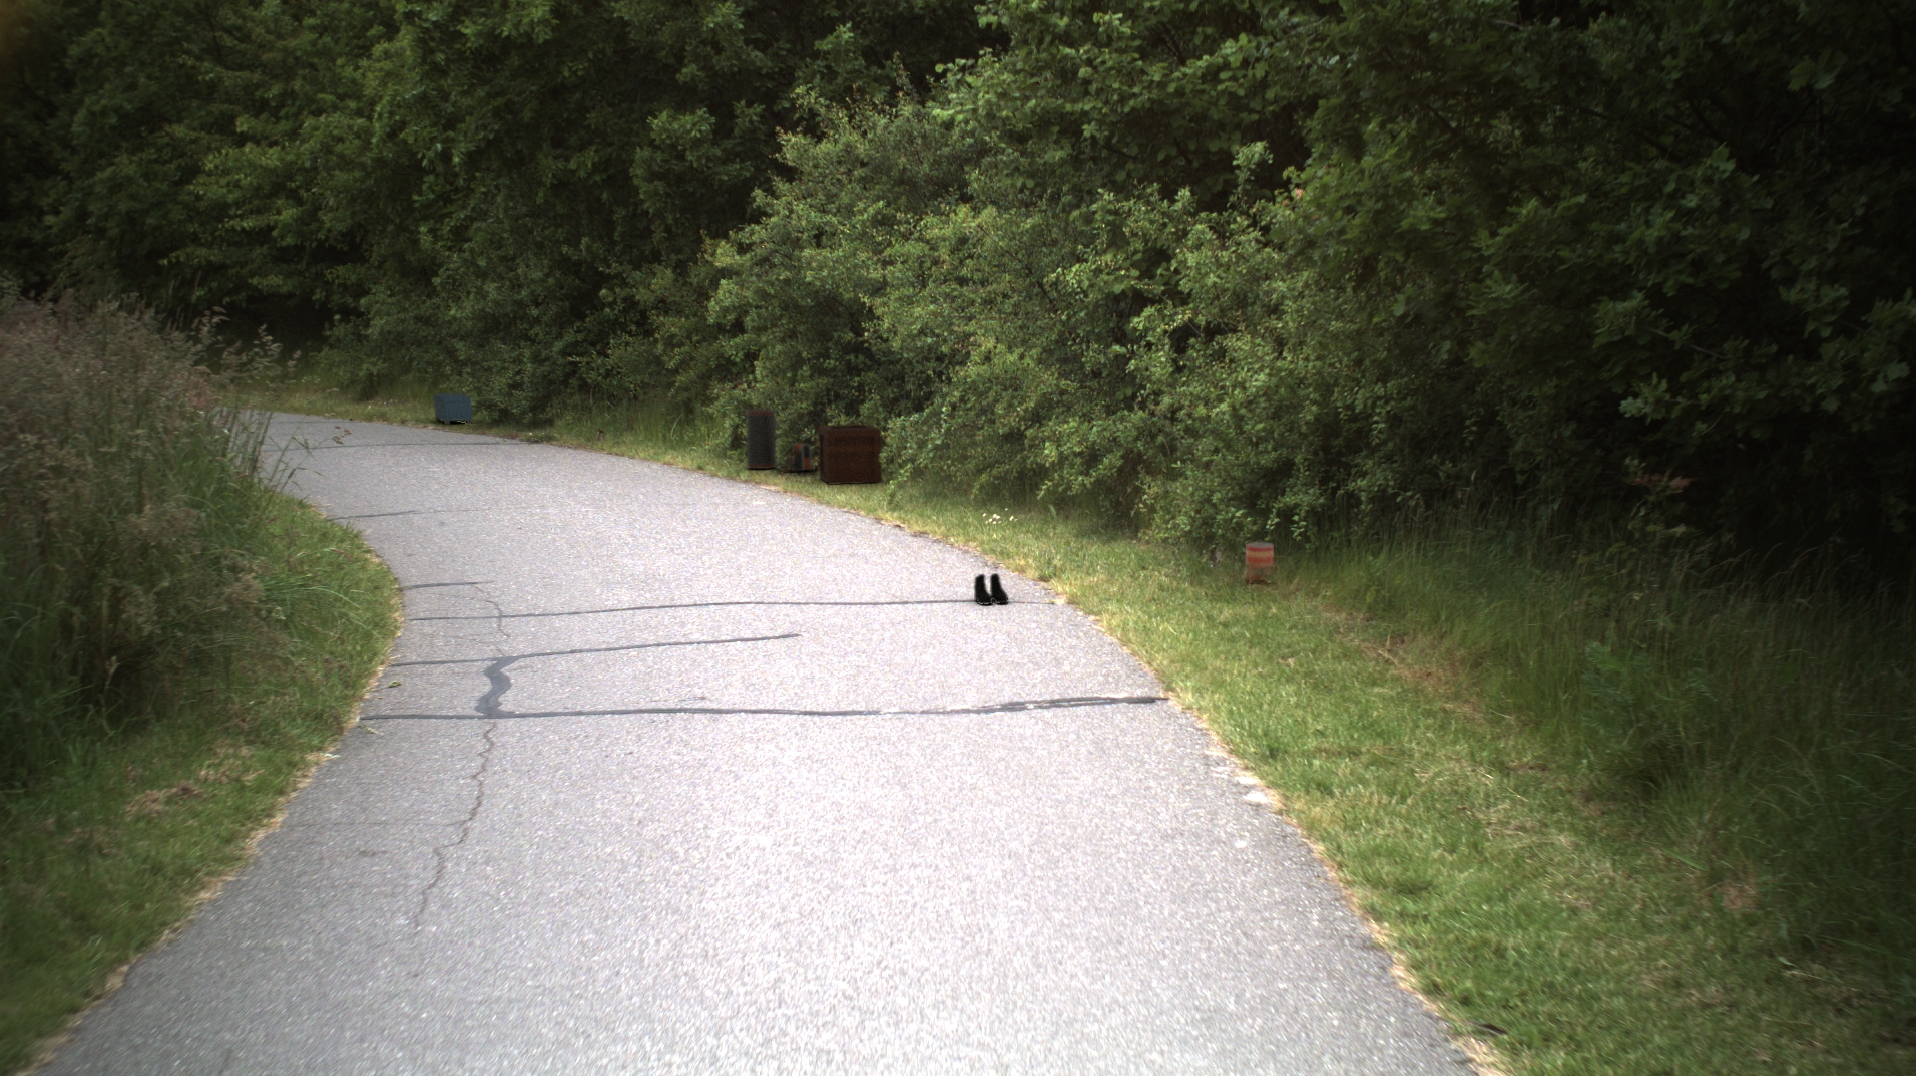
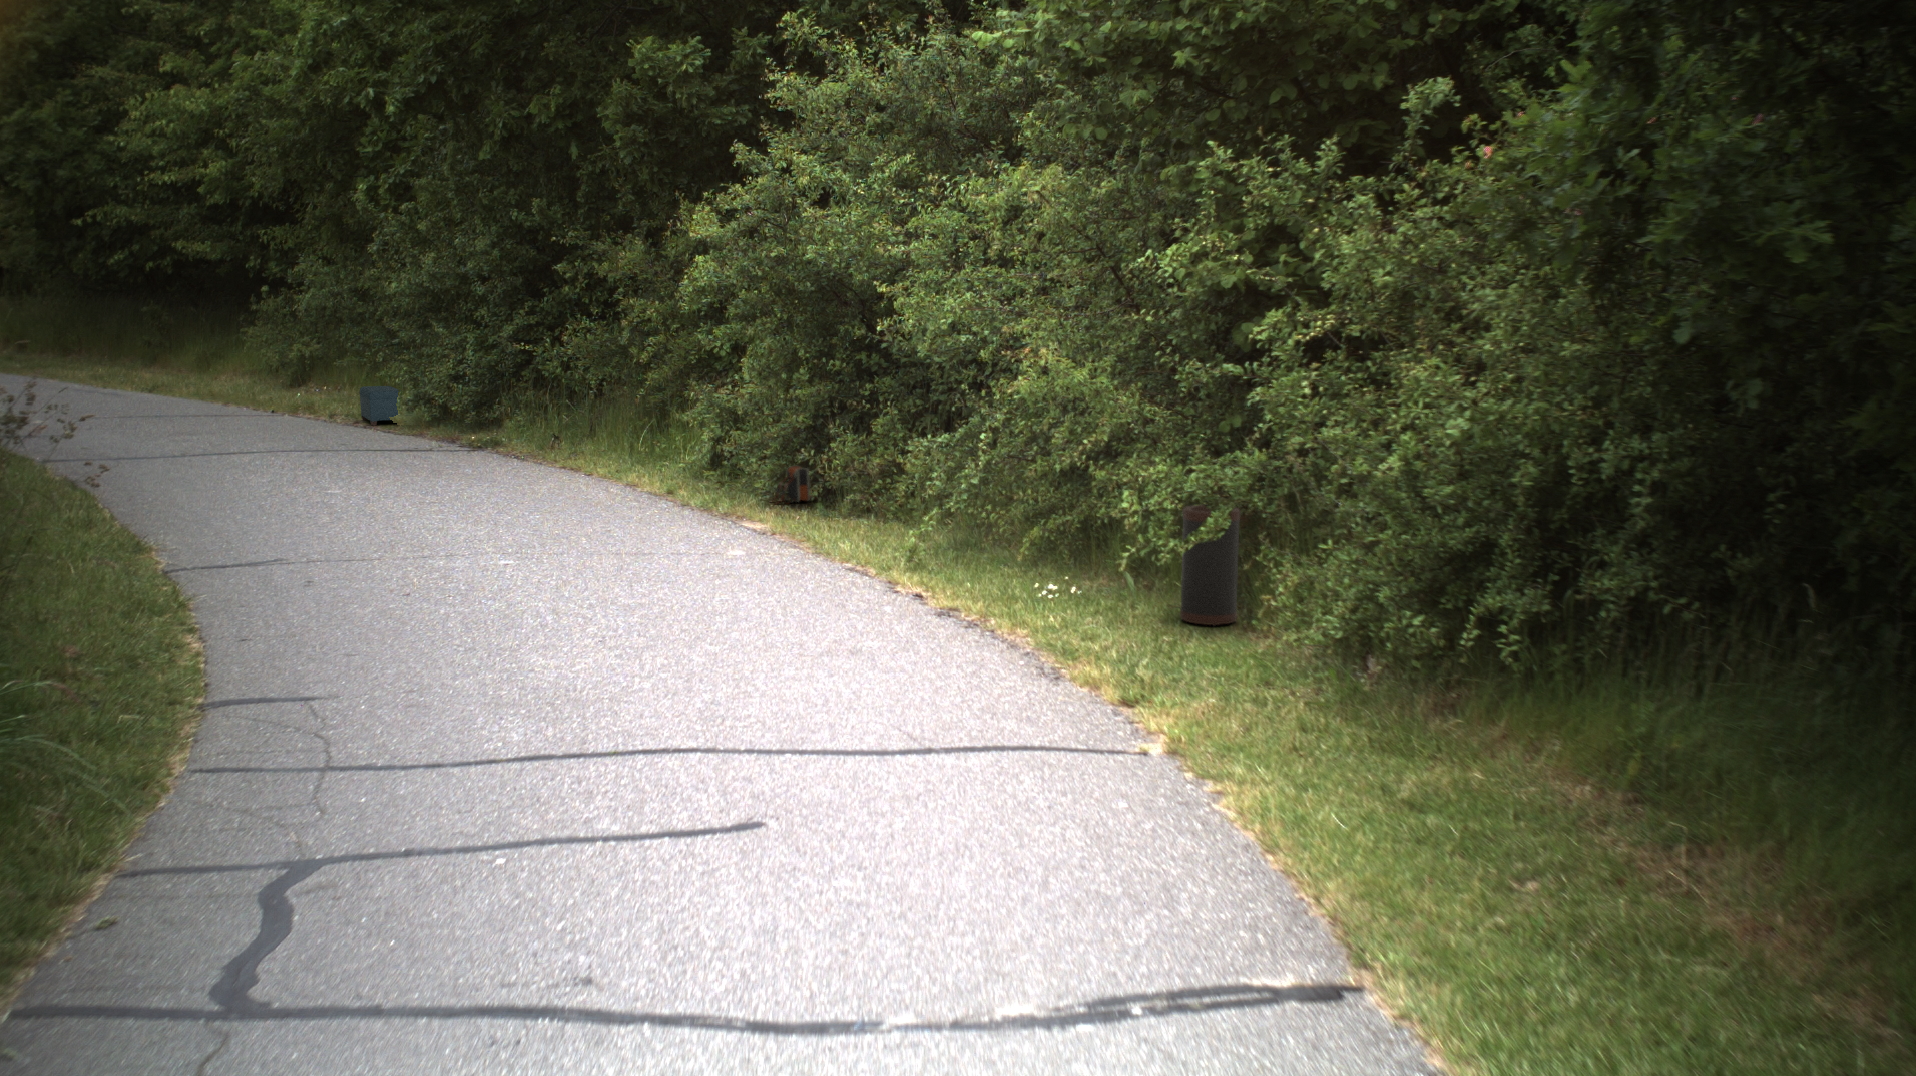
trash can: present [746,409,777,469] -> present [1180,505,1240,626]
wooden crate: present [818,425,882,485] -> none [818,445,899,525]
planter: present [1246,542,1274,584] -> none [1422,656,1464,718]
boots: present [974,573,1008,604] -> none [1028,707,1079,757]

